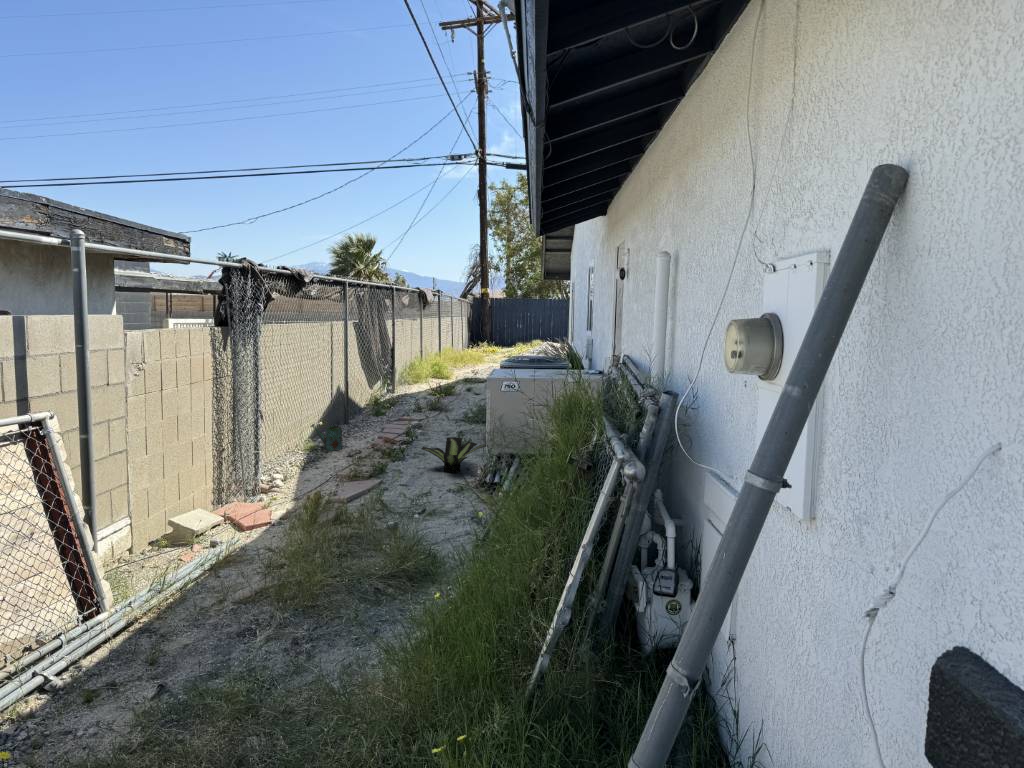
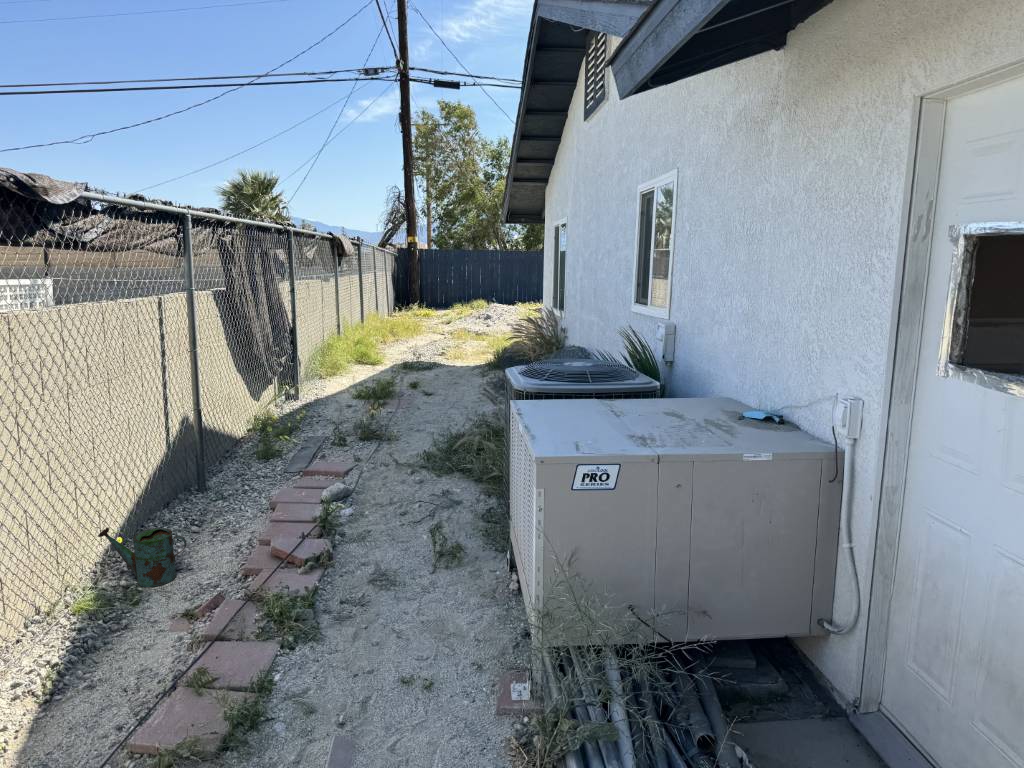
potted plant: present [421,437,486,473] -> none [352,563,515,673]

